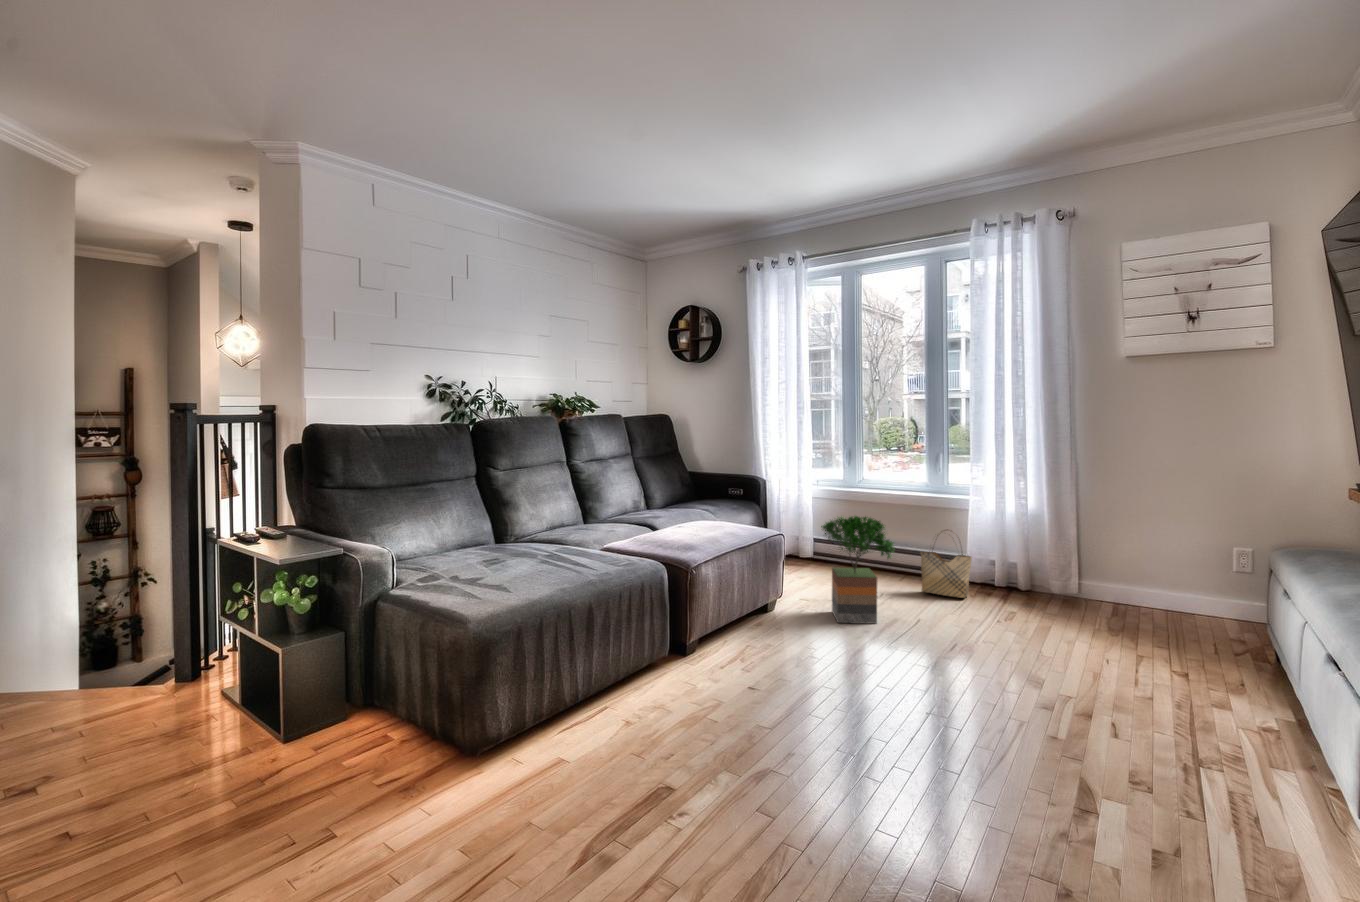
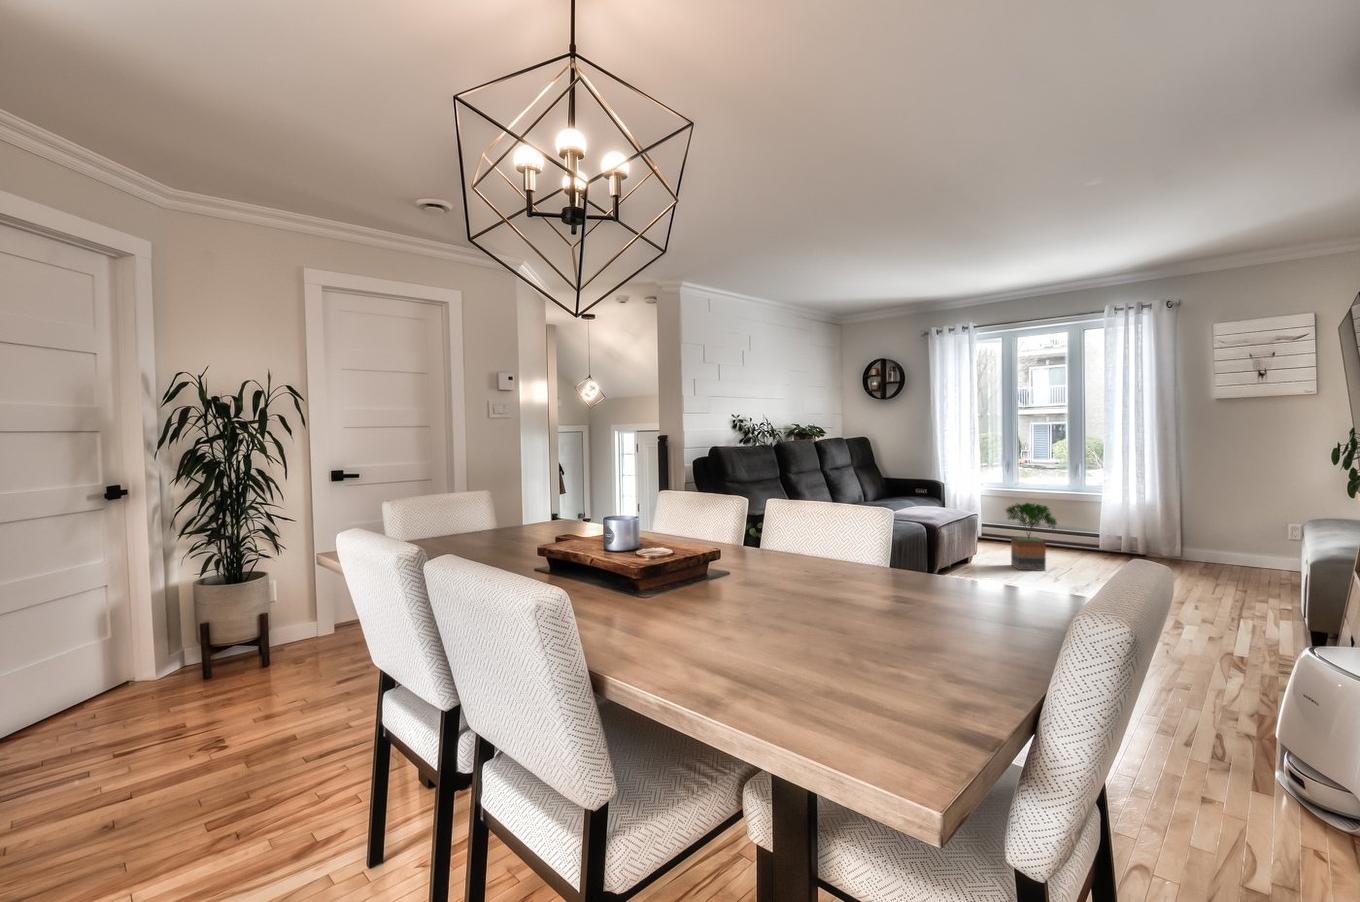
woven basket: present [921,535,972,598] -> none [1068,514,1107,560]

